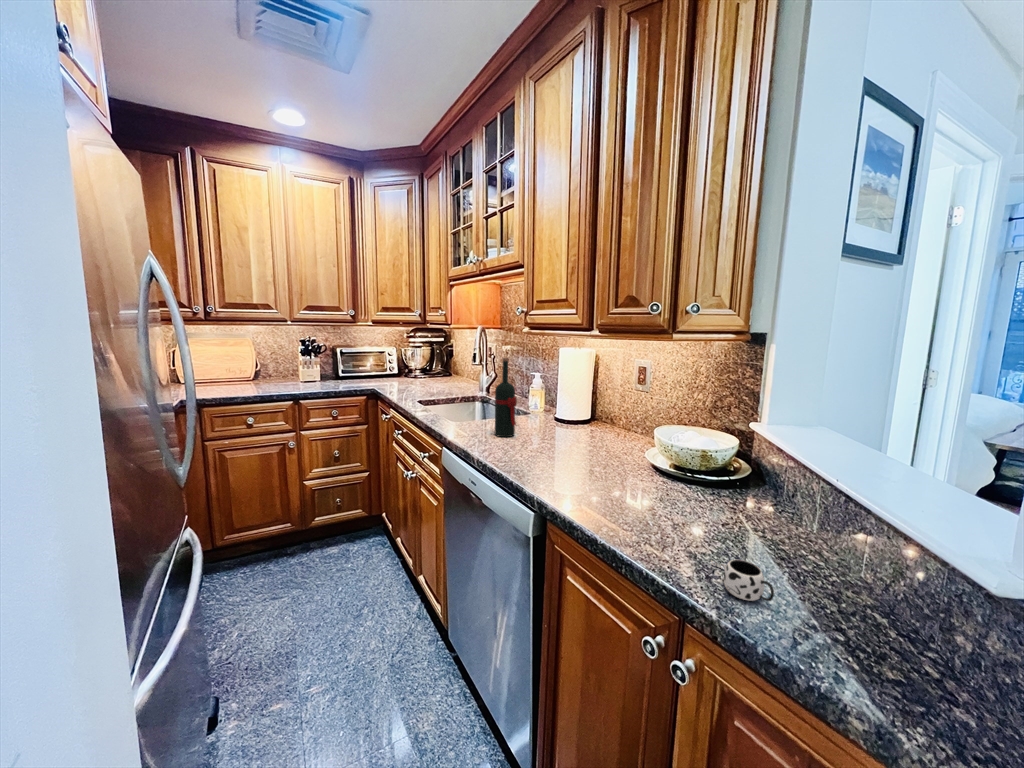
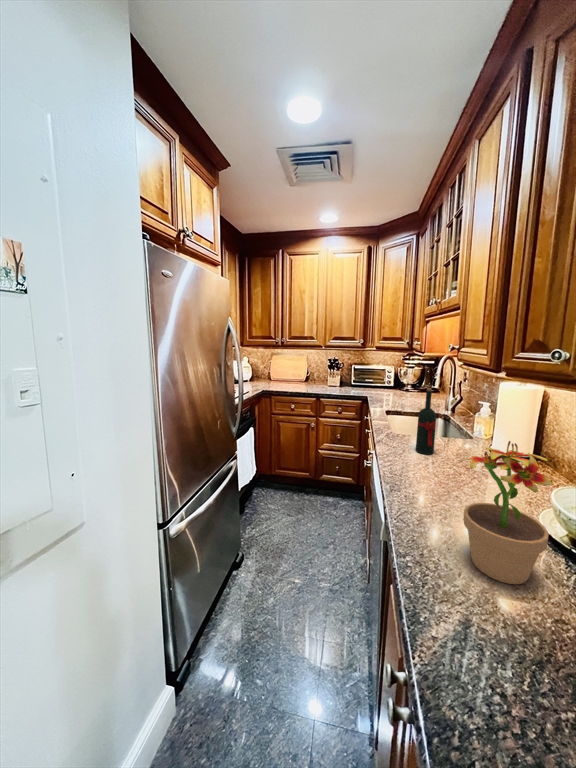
potted plant: none [630,384,706,523] -> present [460,441,553,584]
mug: present [711,560,774,601] -> none [462,624,508,687]

